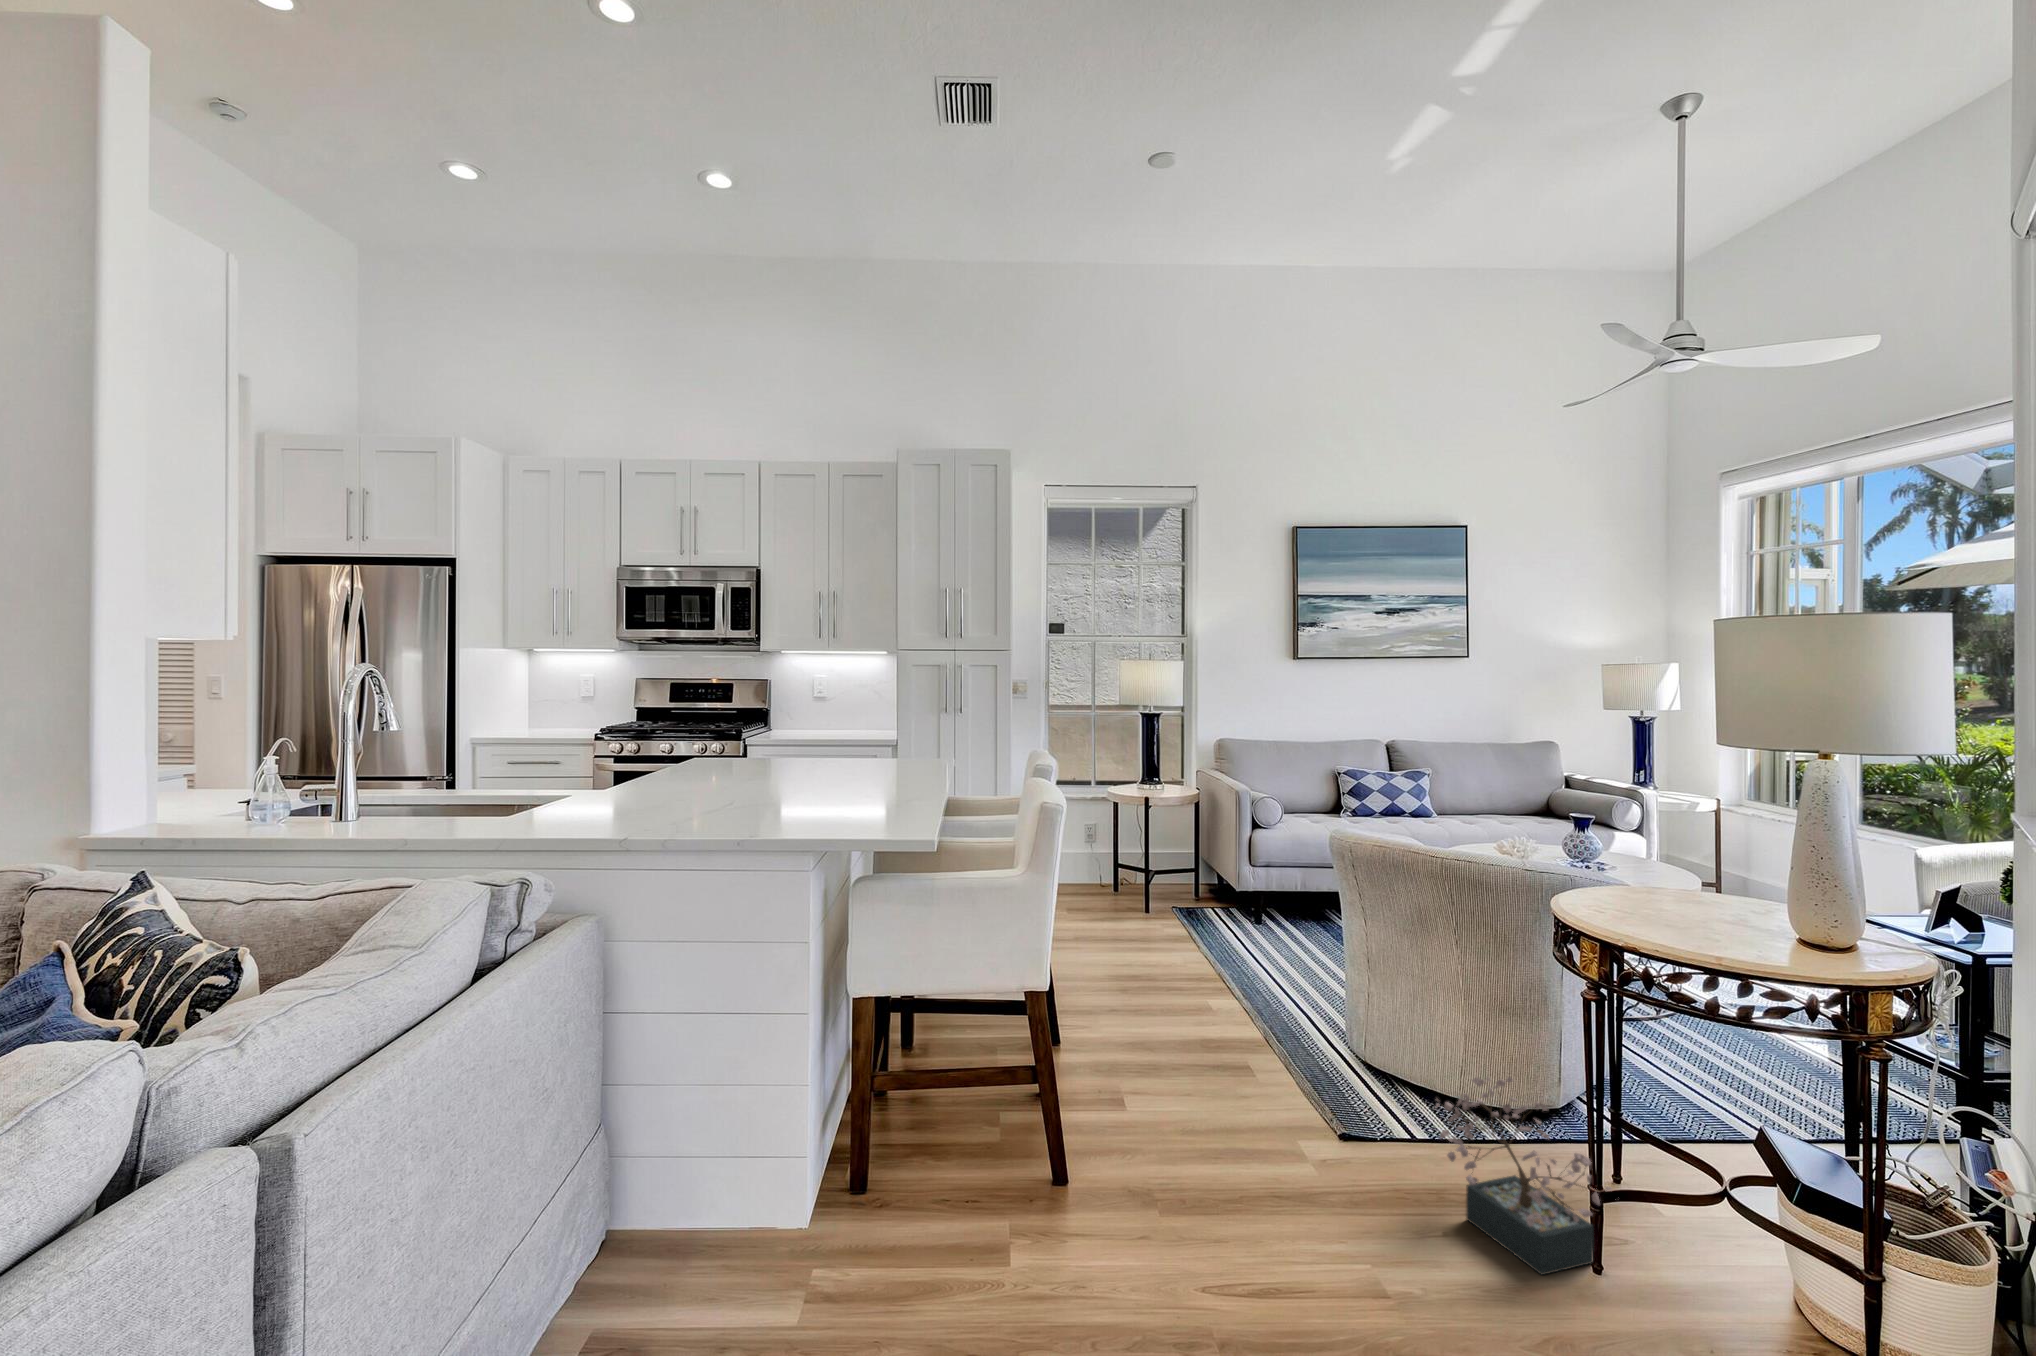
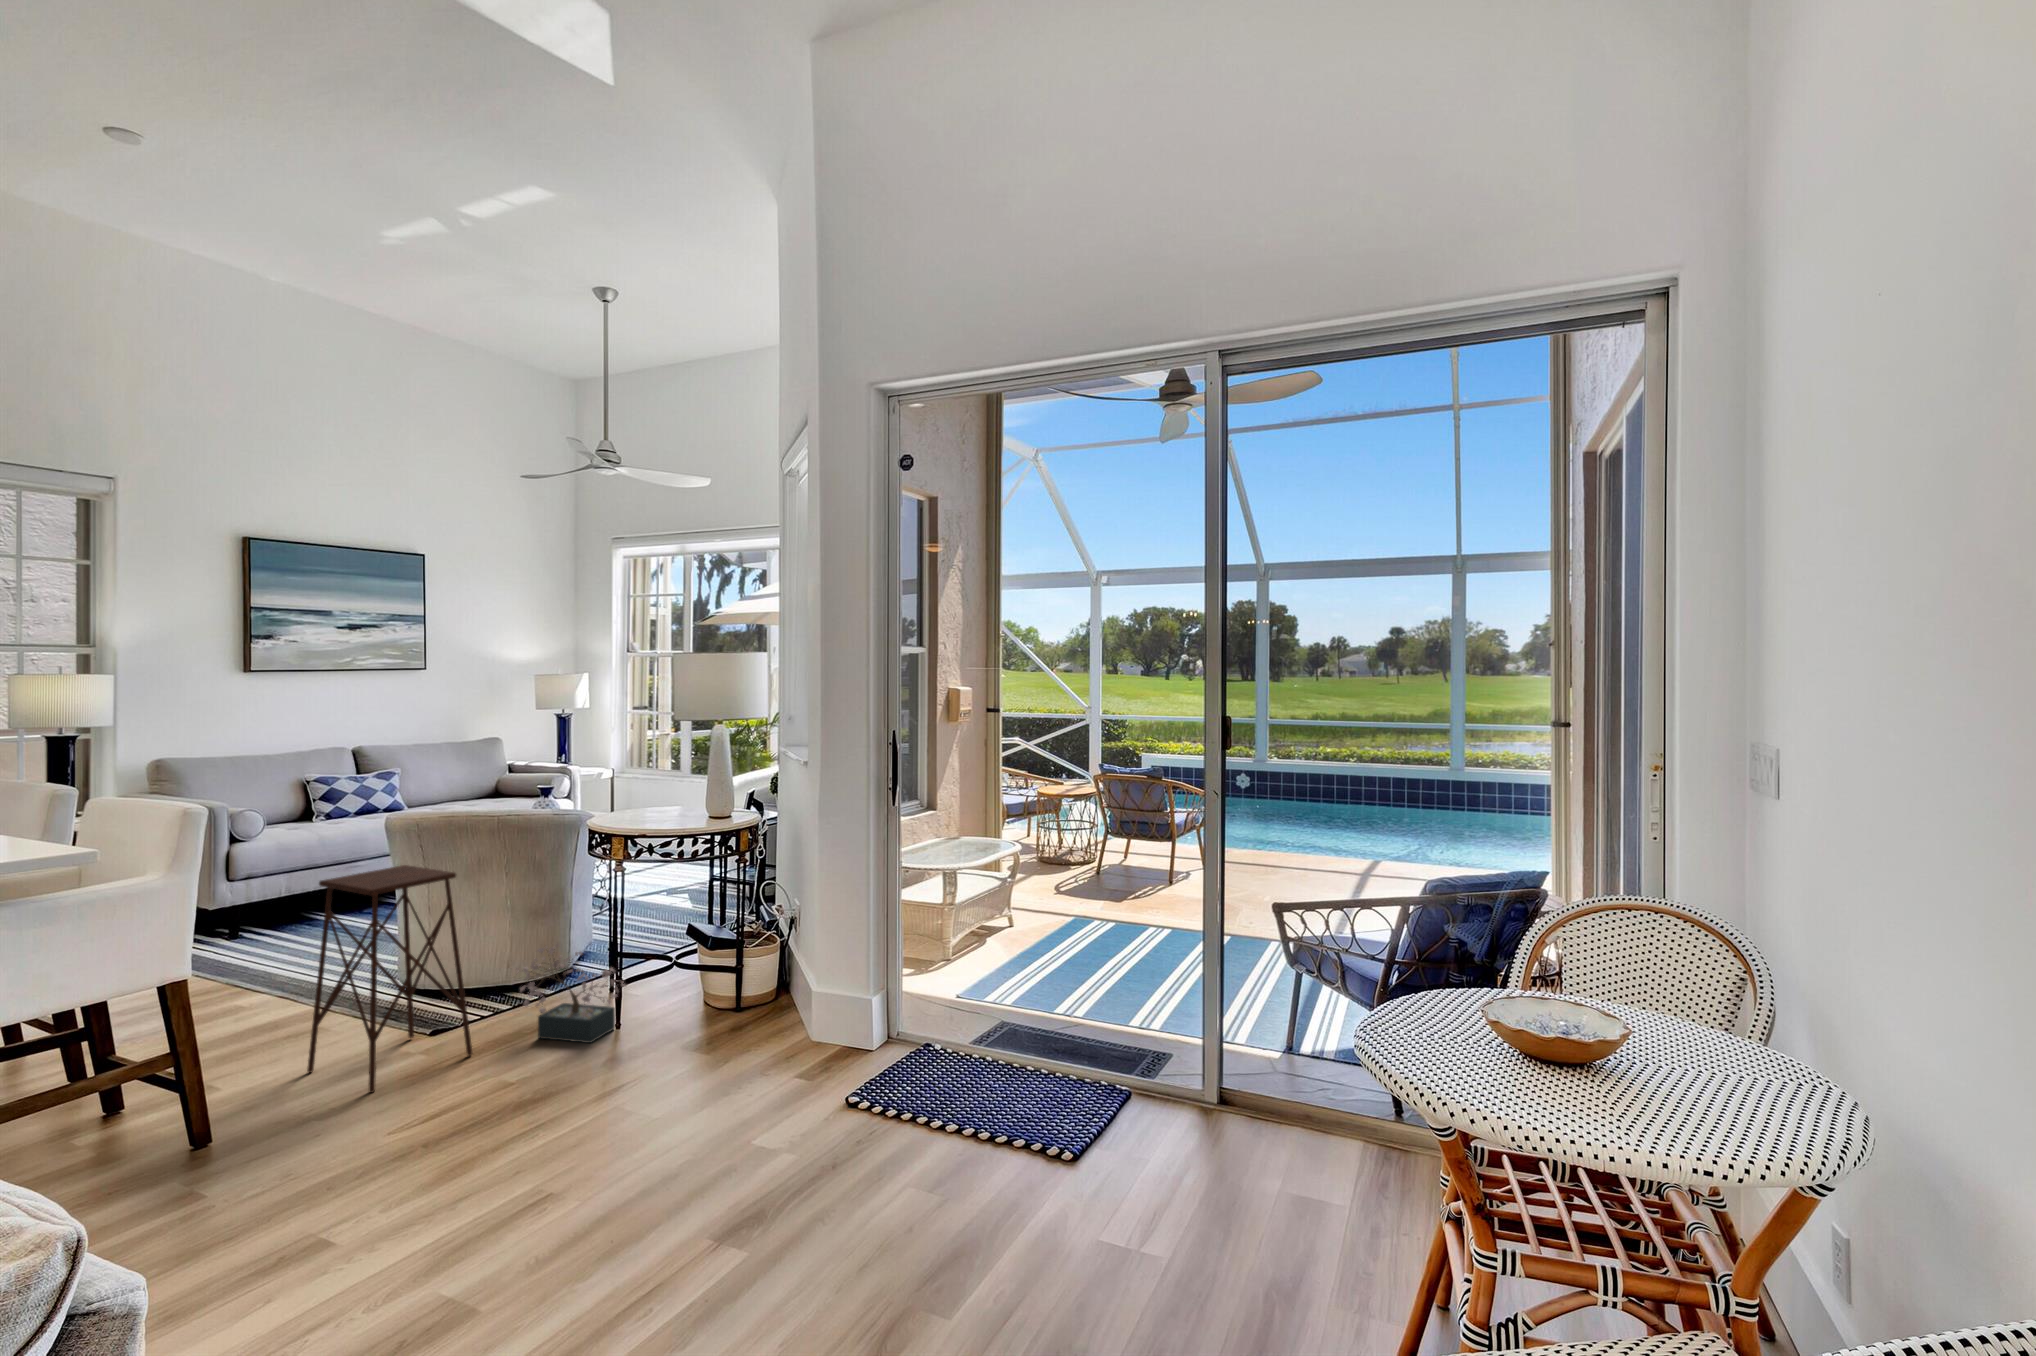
side table: none [1190,906,1367,1210] -> present [307,865,472,1093]

